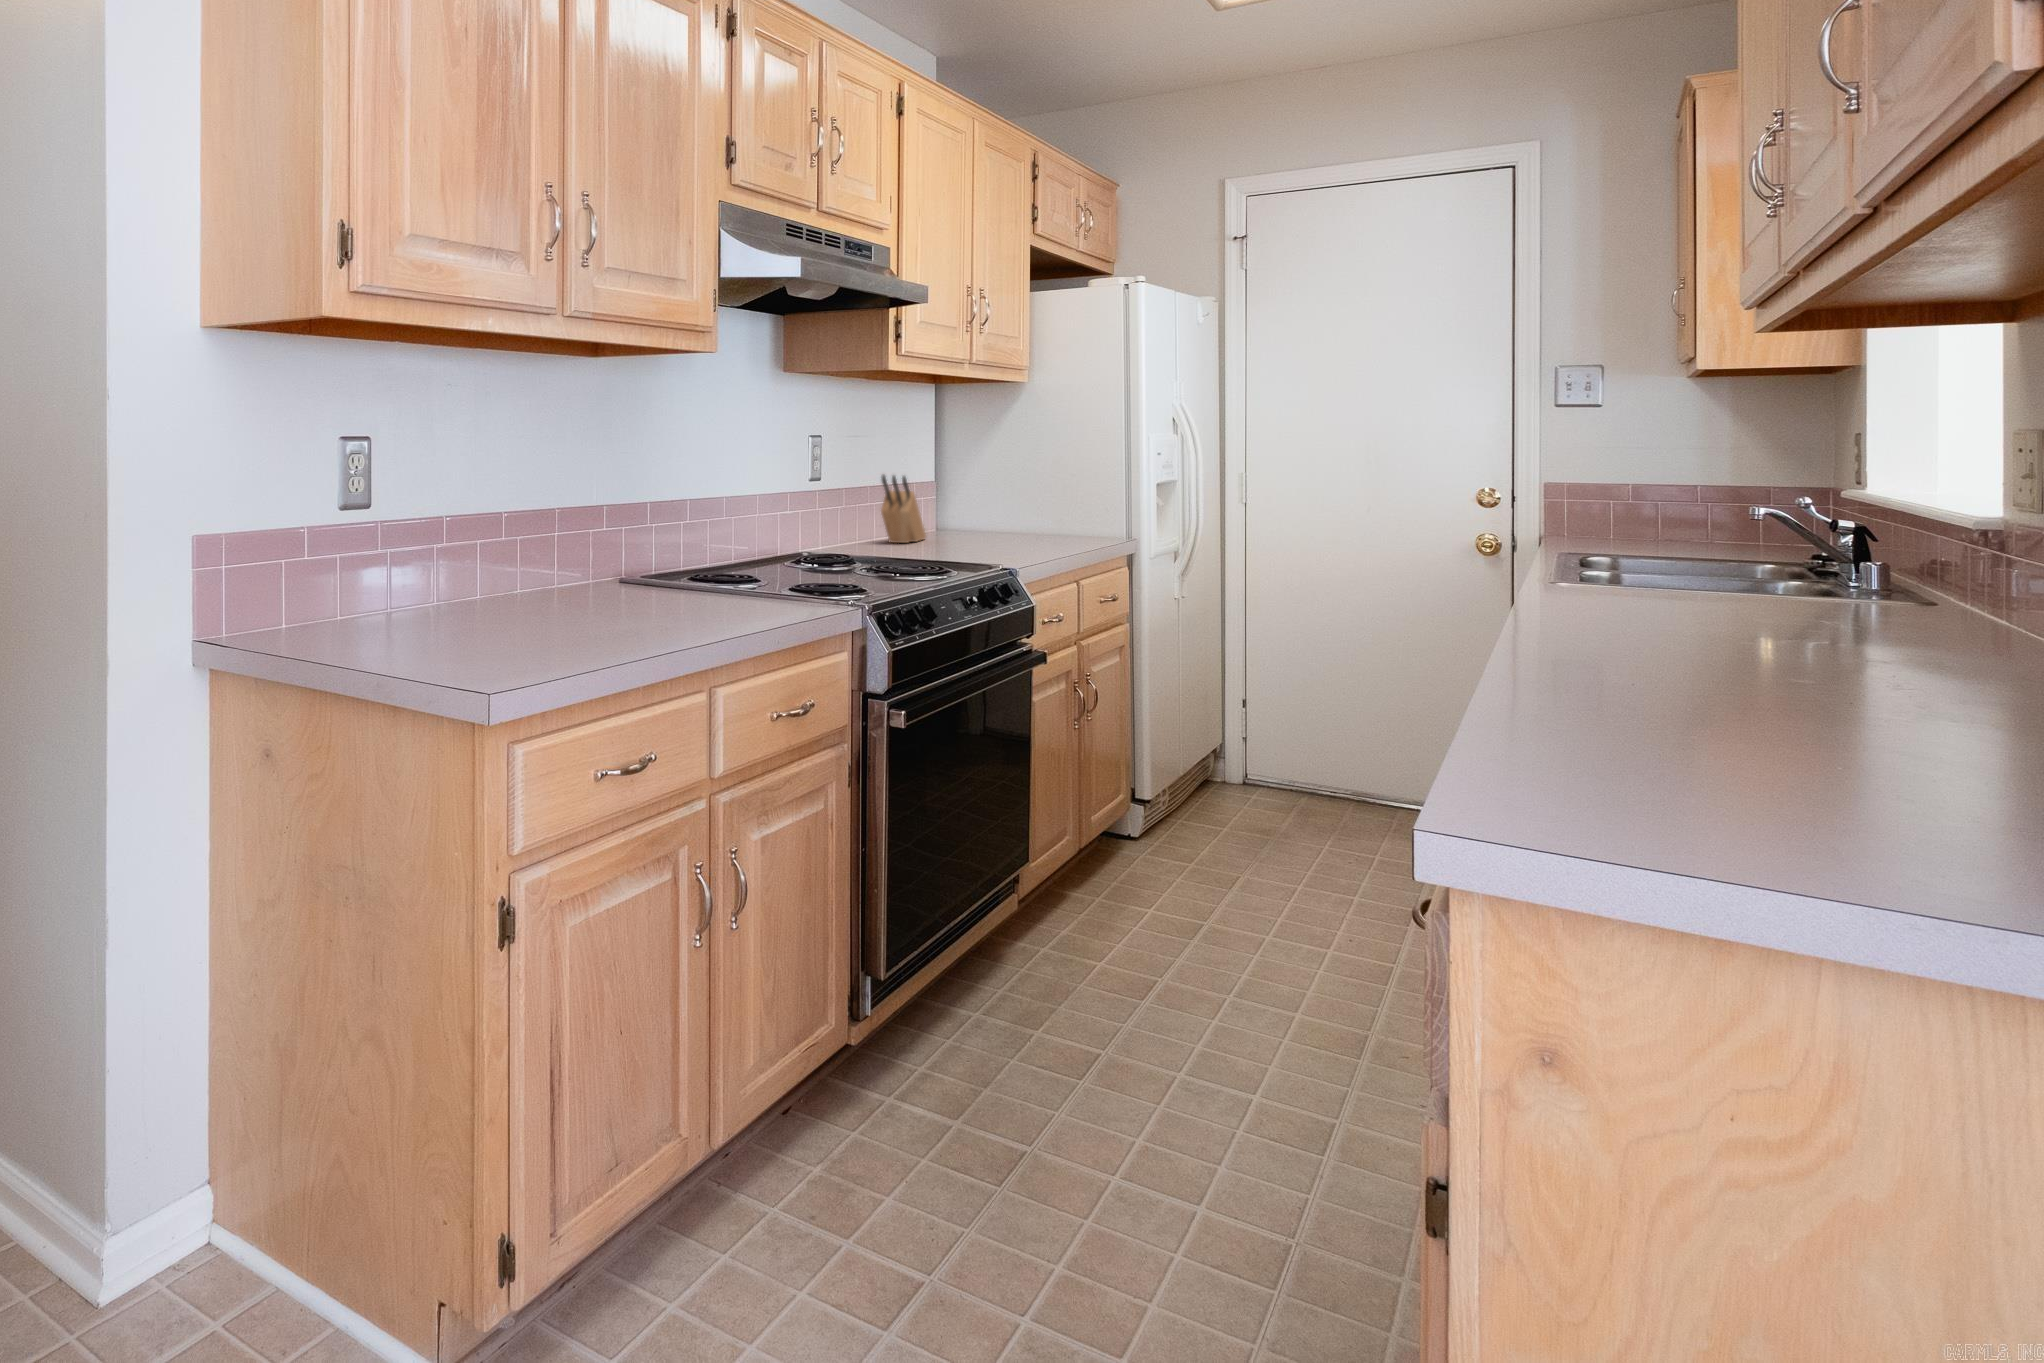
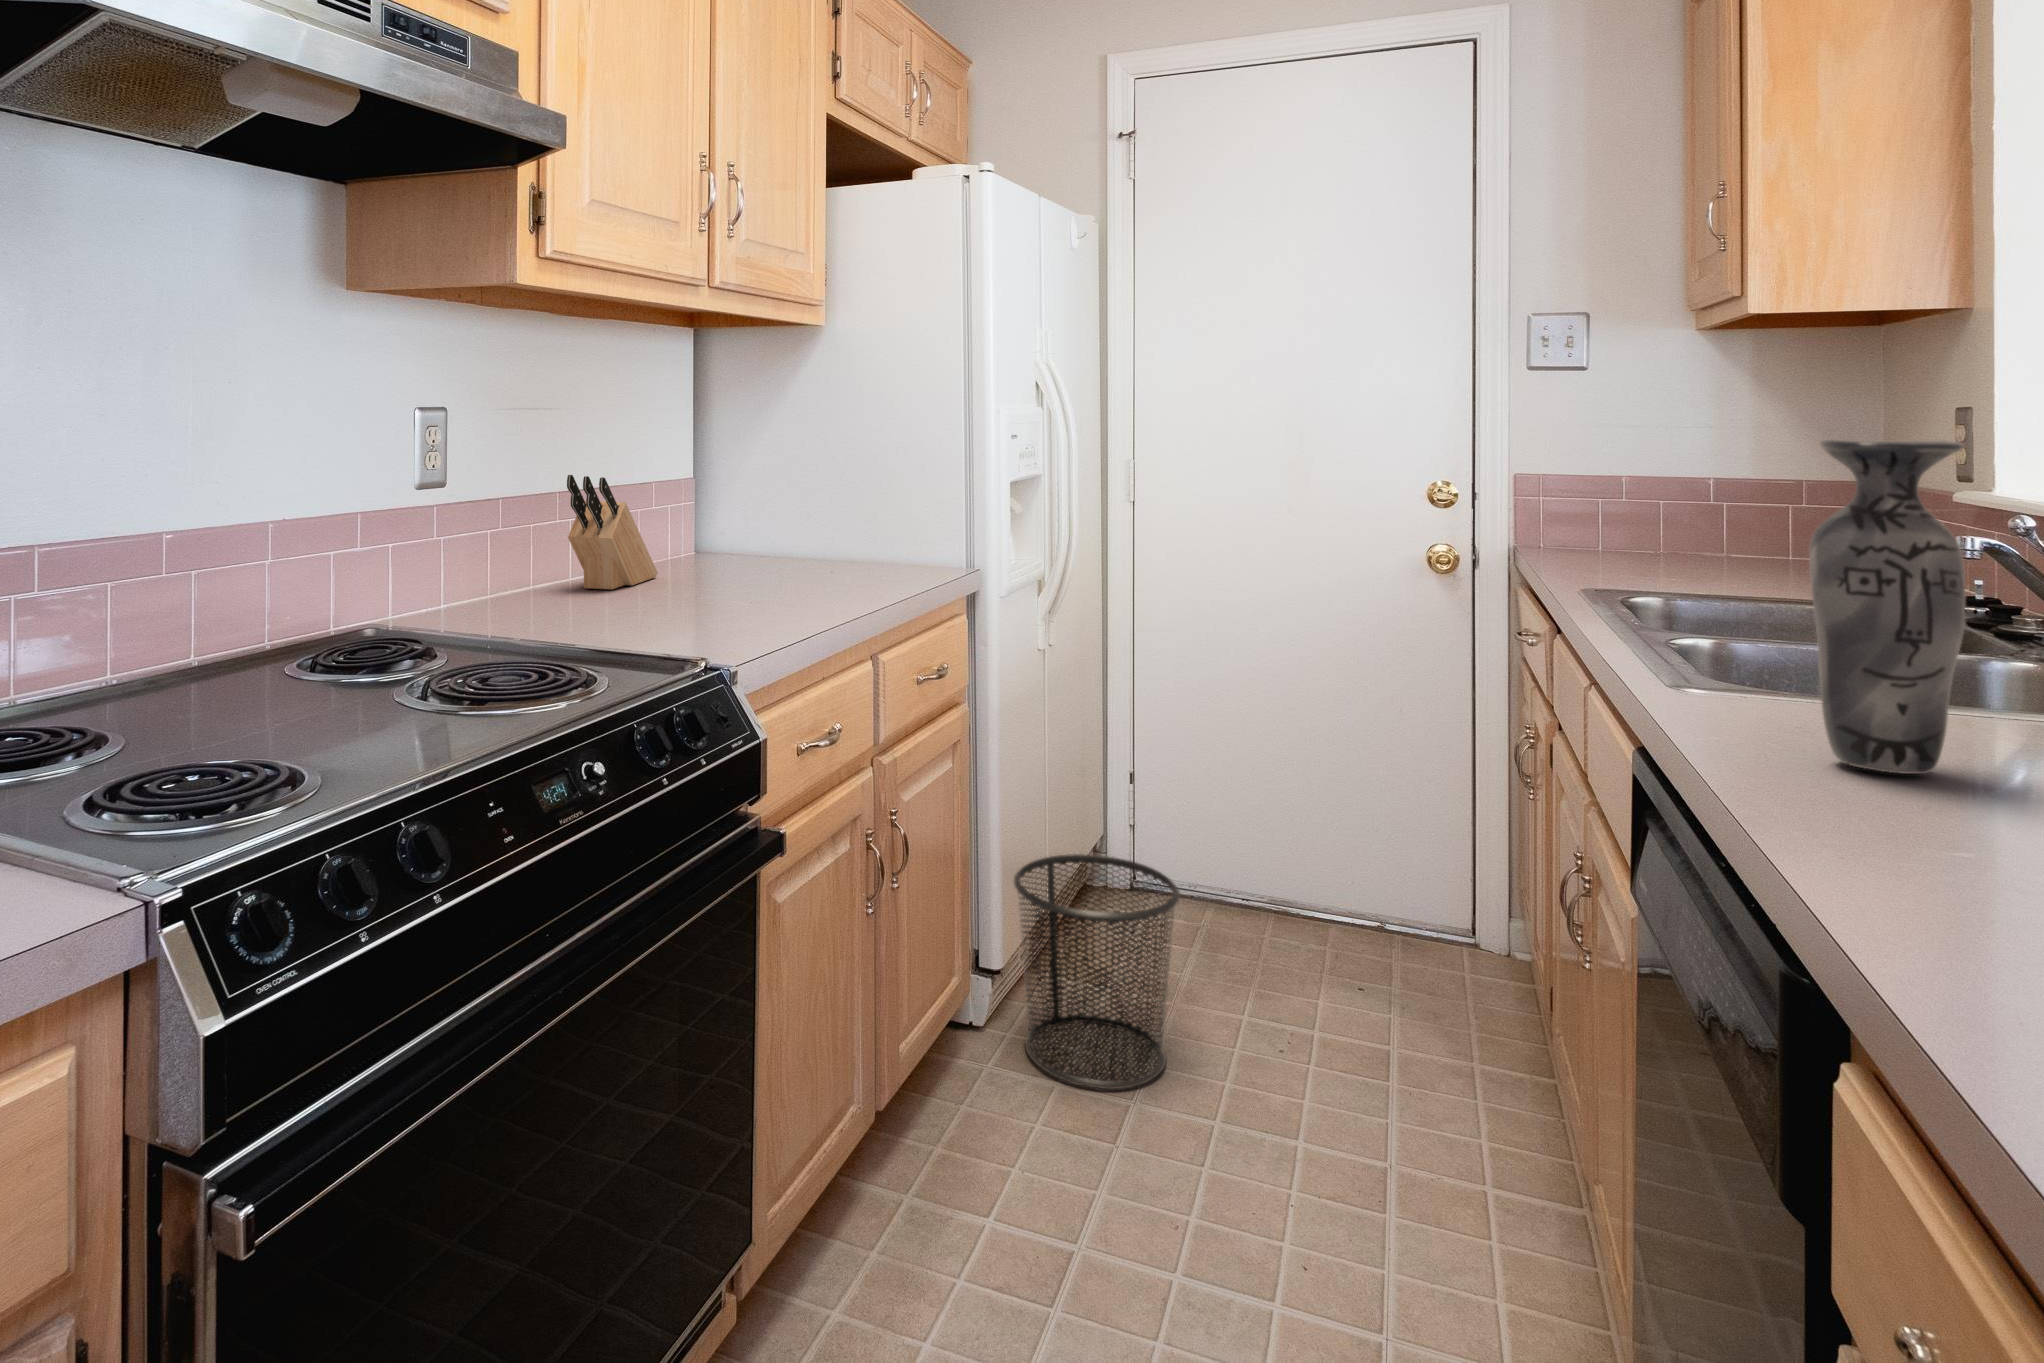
vase: none [1566,451,1634,602] -> present [1809,439,1965,774]
waste bin: none [1160,730,1276,869] -> present [1014,854,1180,1089]

